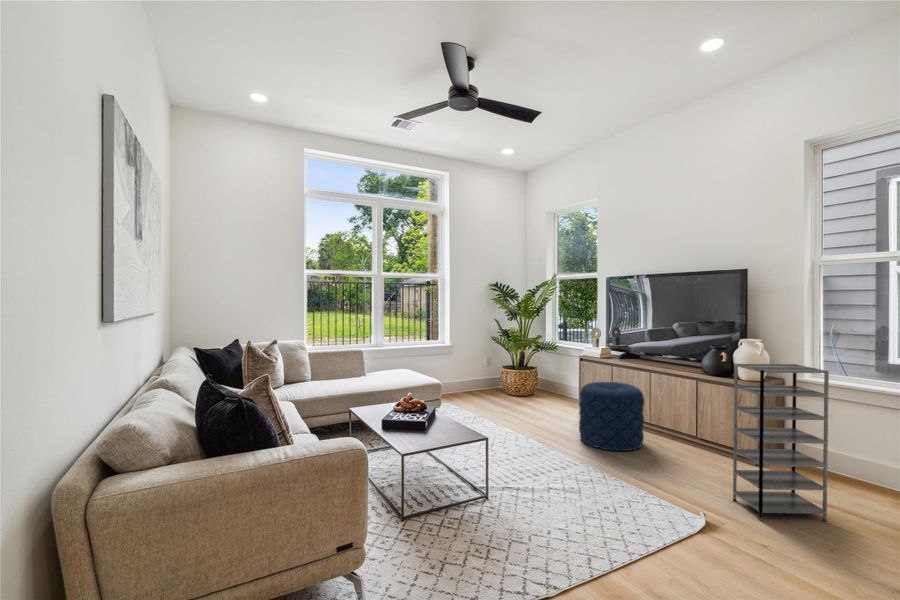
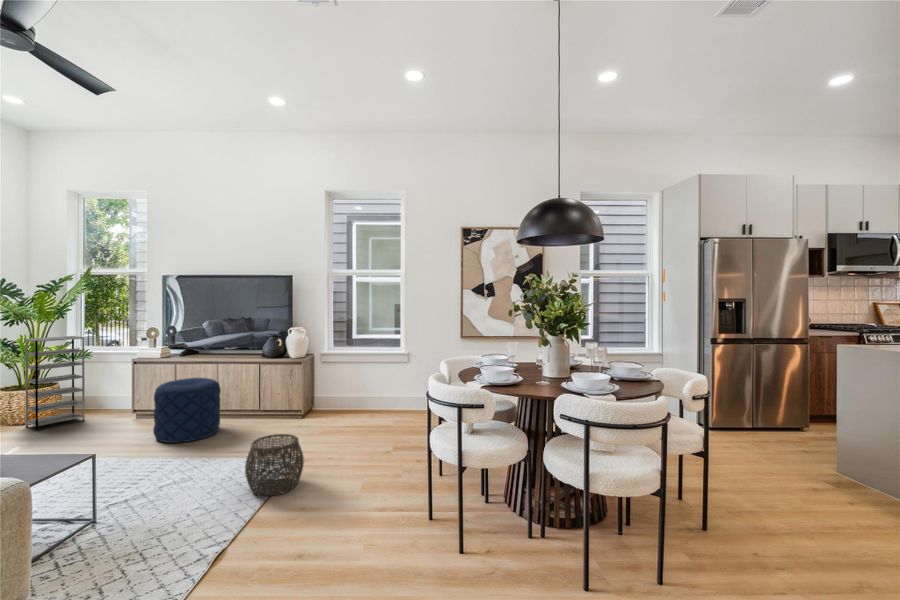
shelving unit: present [733,364,829,522] -> present [25,336,85,431]
woven basket: none [616,474,699,566] -> present [245,434,304,496]

